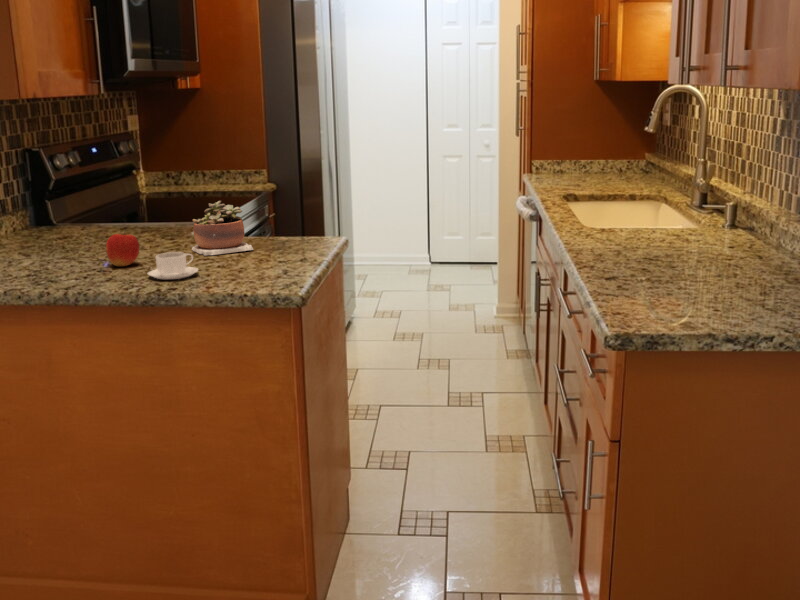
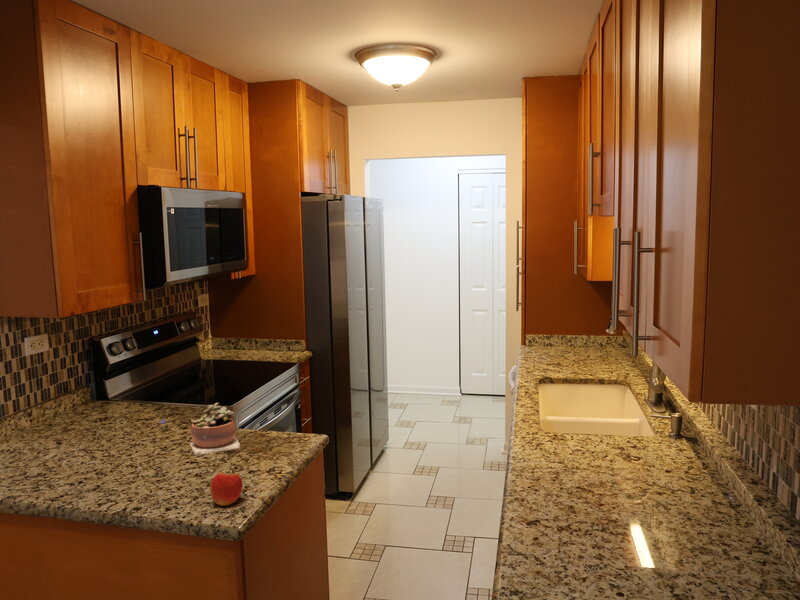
apple: present [106,234,139,266] -> present [210,466,243,506]
coffee cup: present [148,252,198,279] -> none [127,464,173,493]

